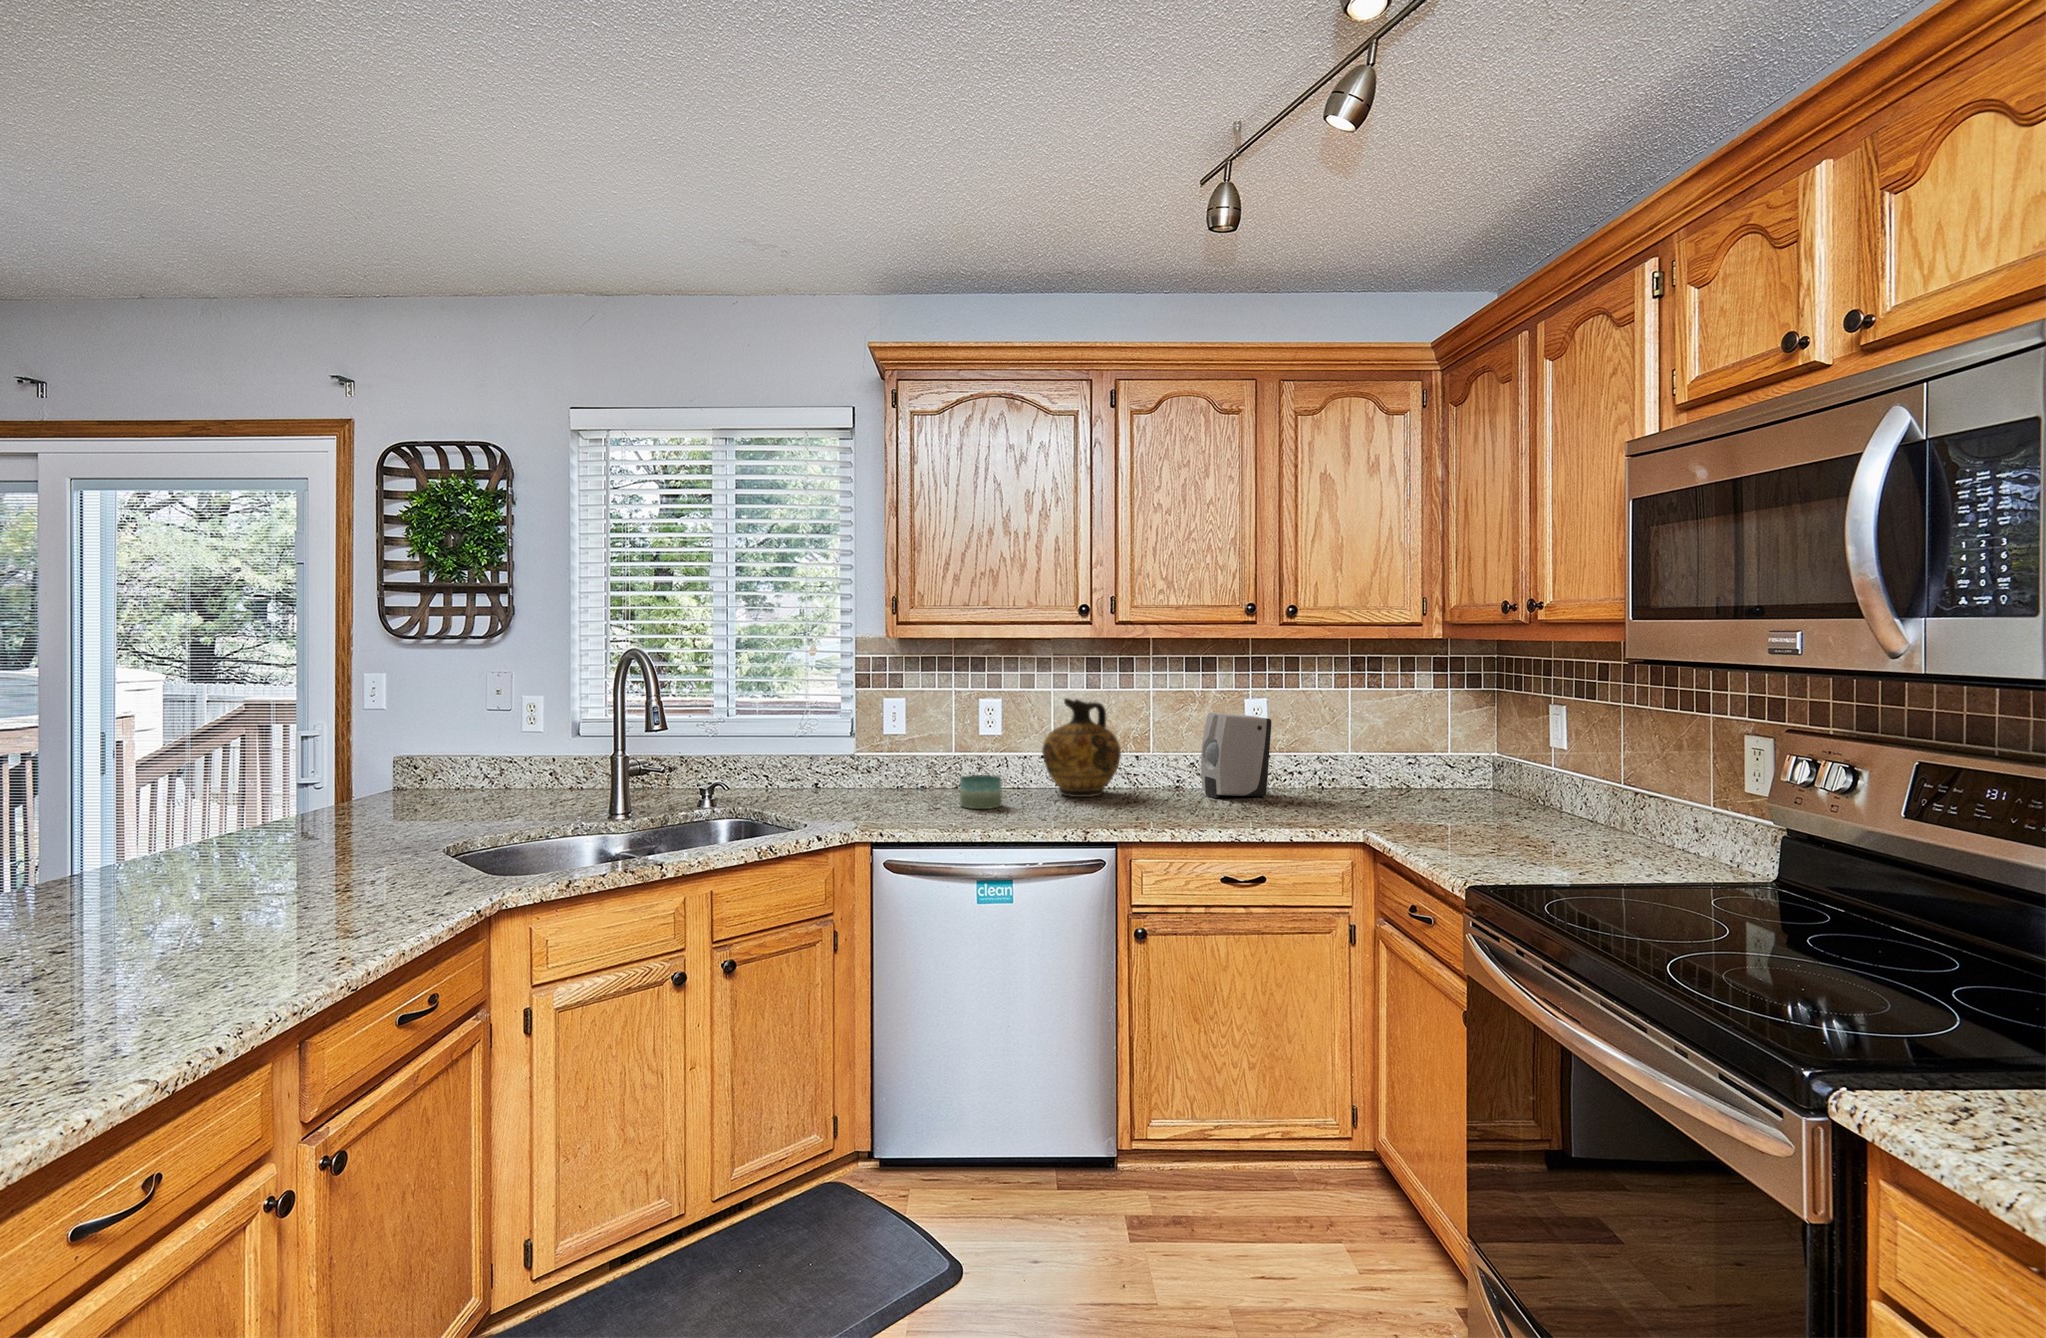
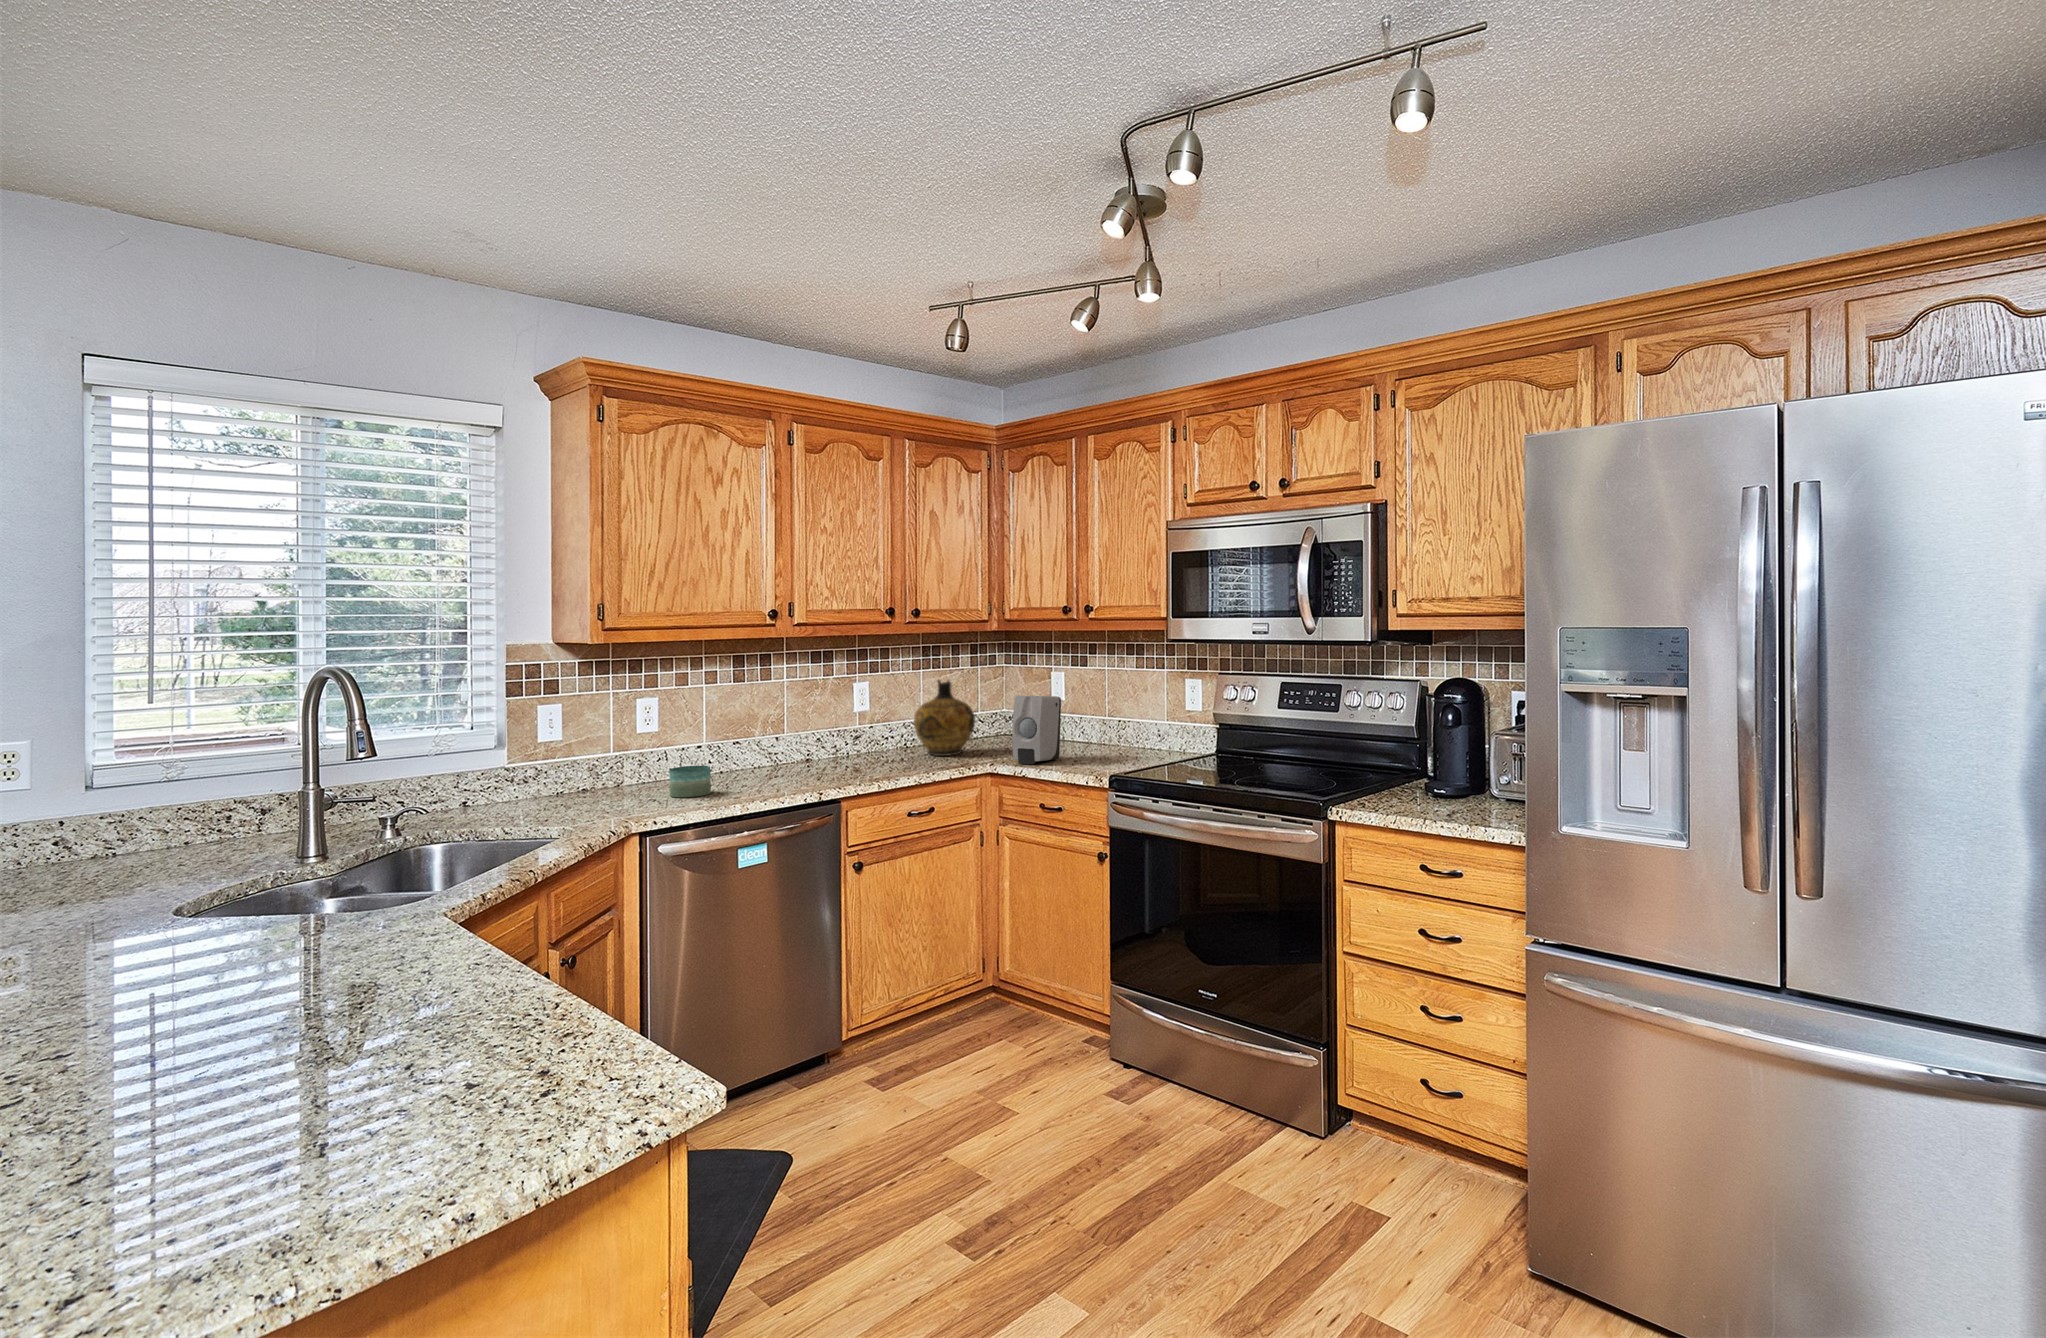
ceramic jug: present [1042,698,1121,797] -> present [914,680,975,756]
soap dispenser: present [1201,713,1271,798] -> present [1012,695,1061,765]

